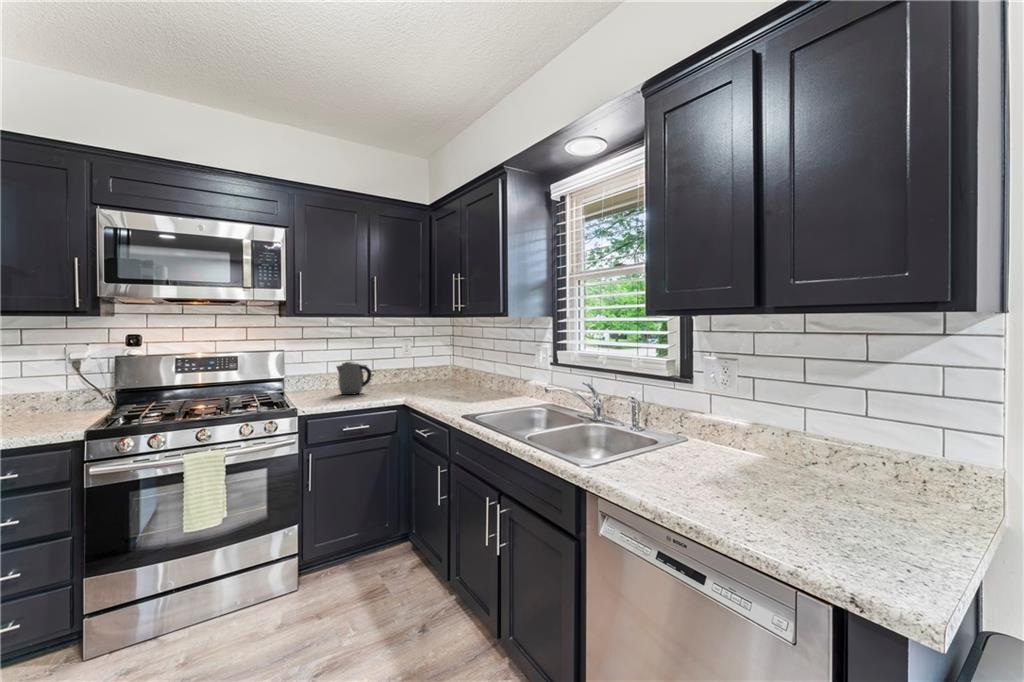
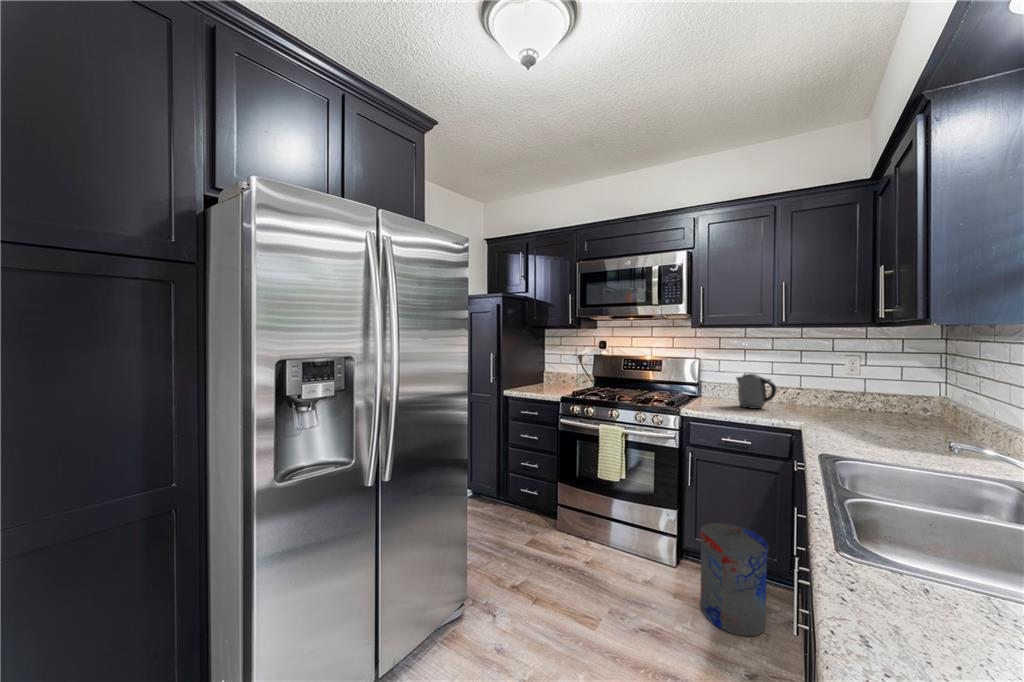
trash can: none [347,504,406,606] -> present [700,523,768,636]

